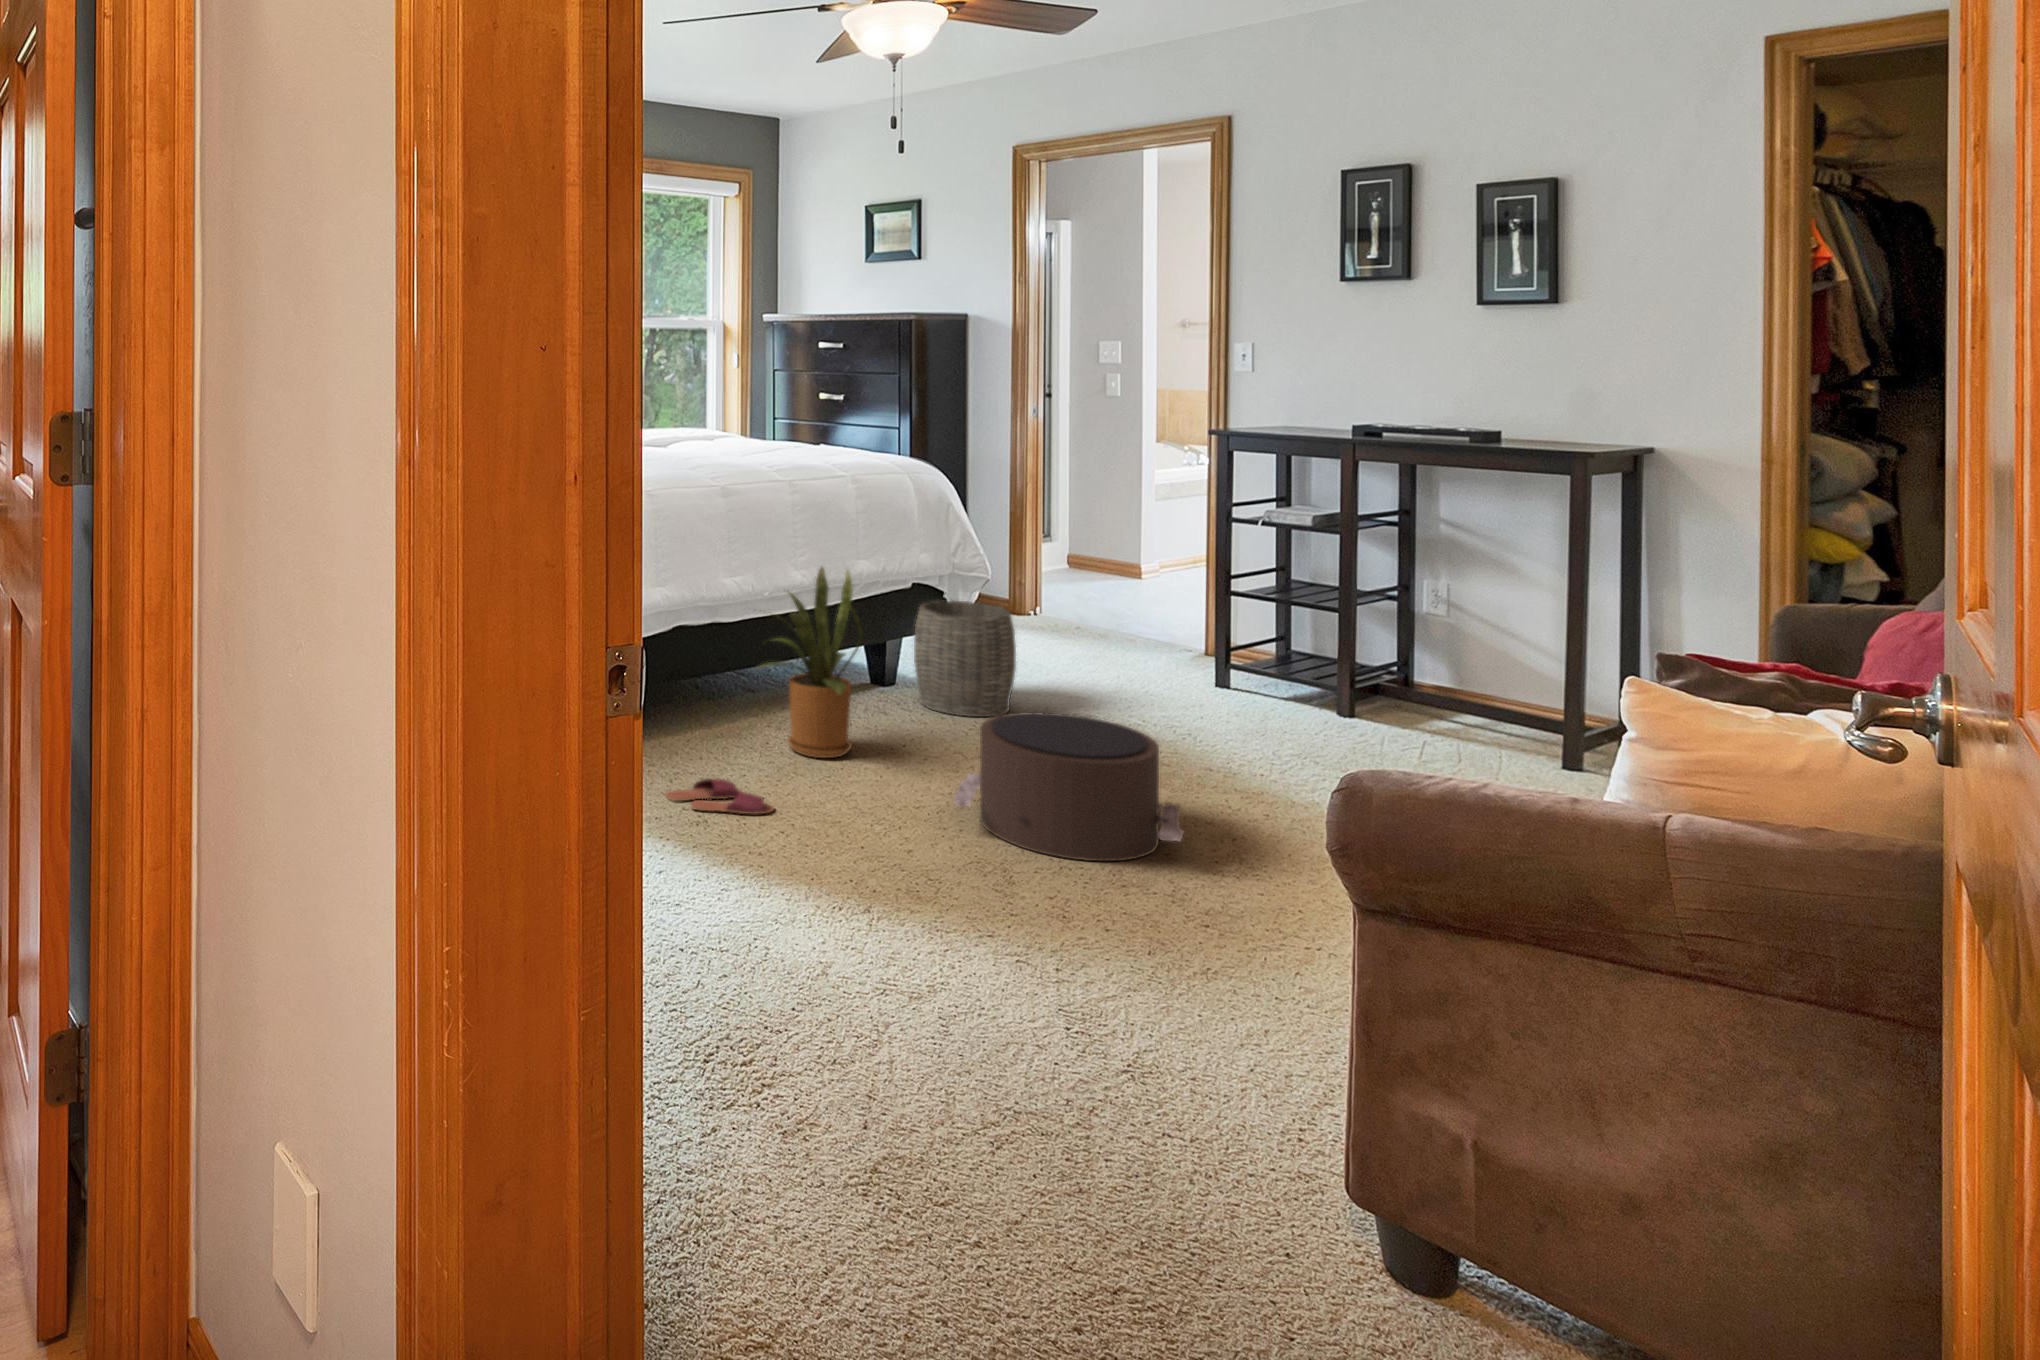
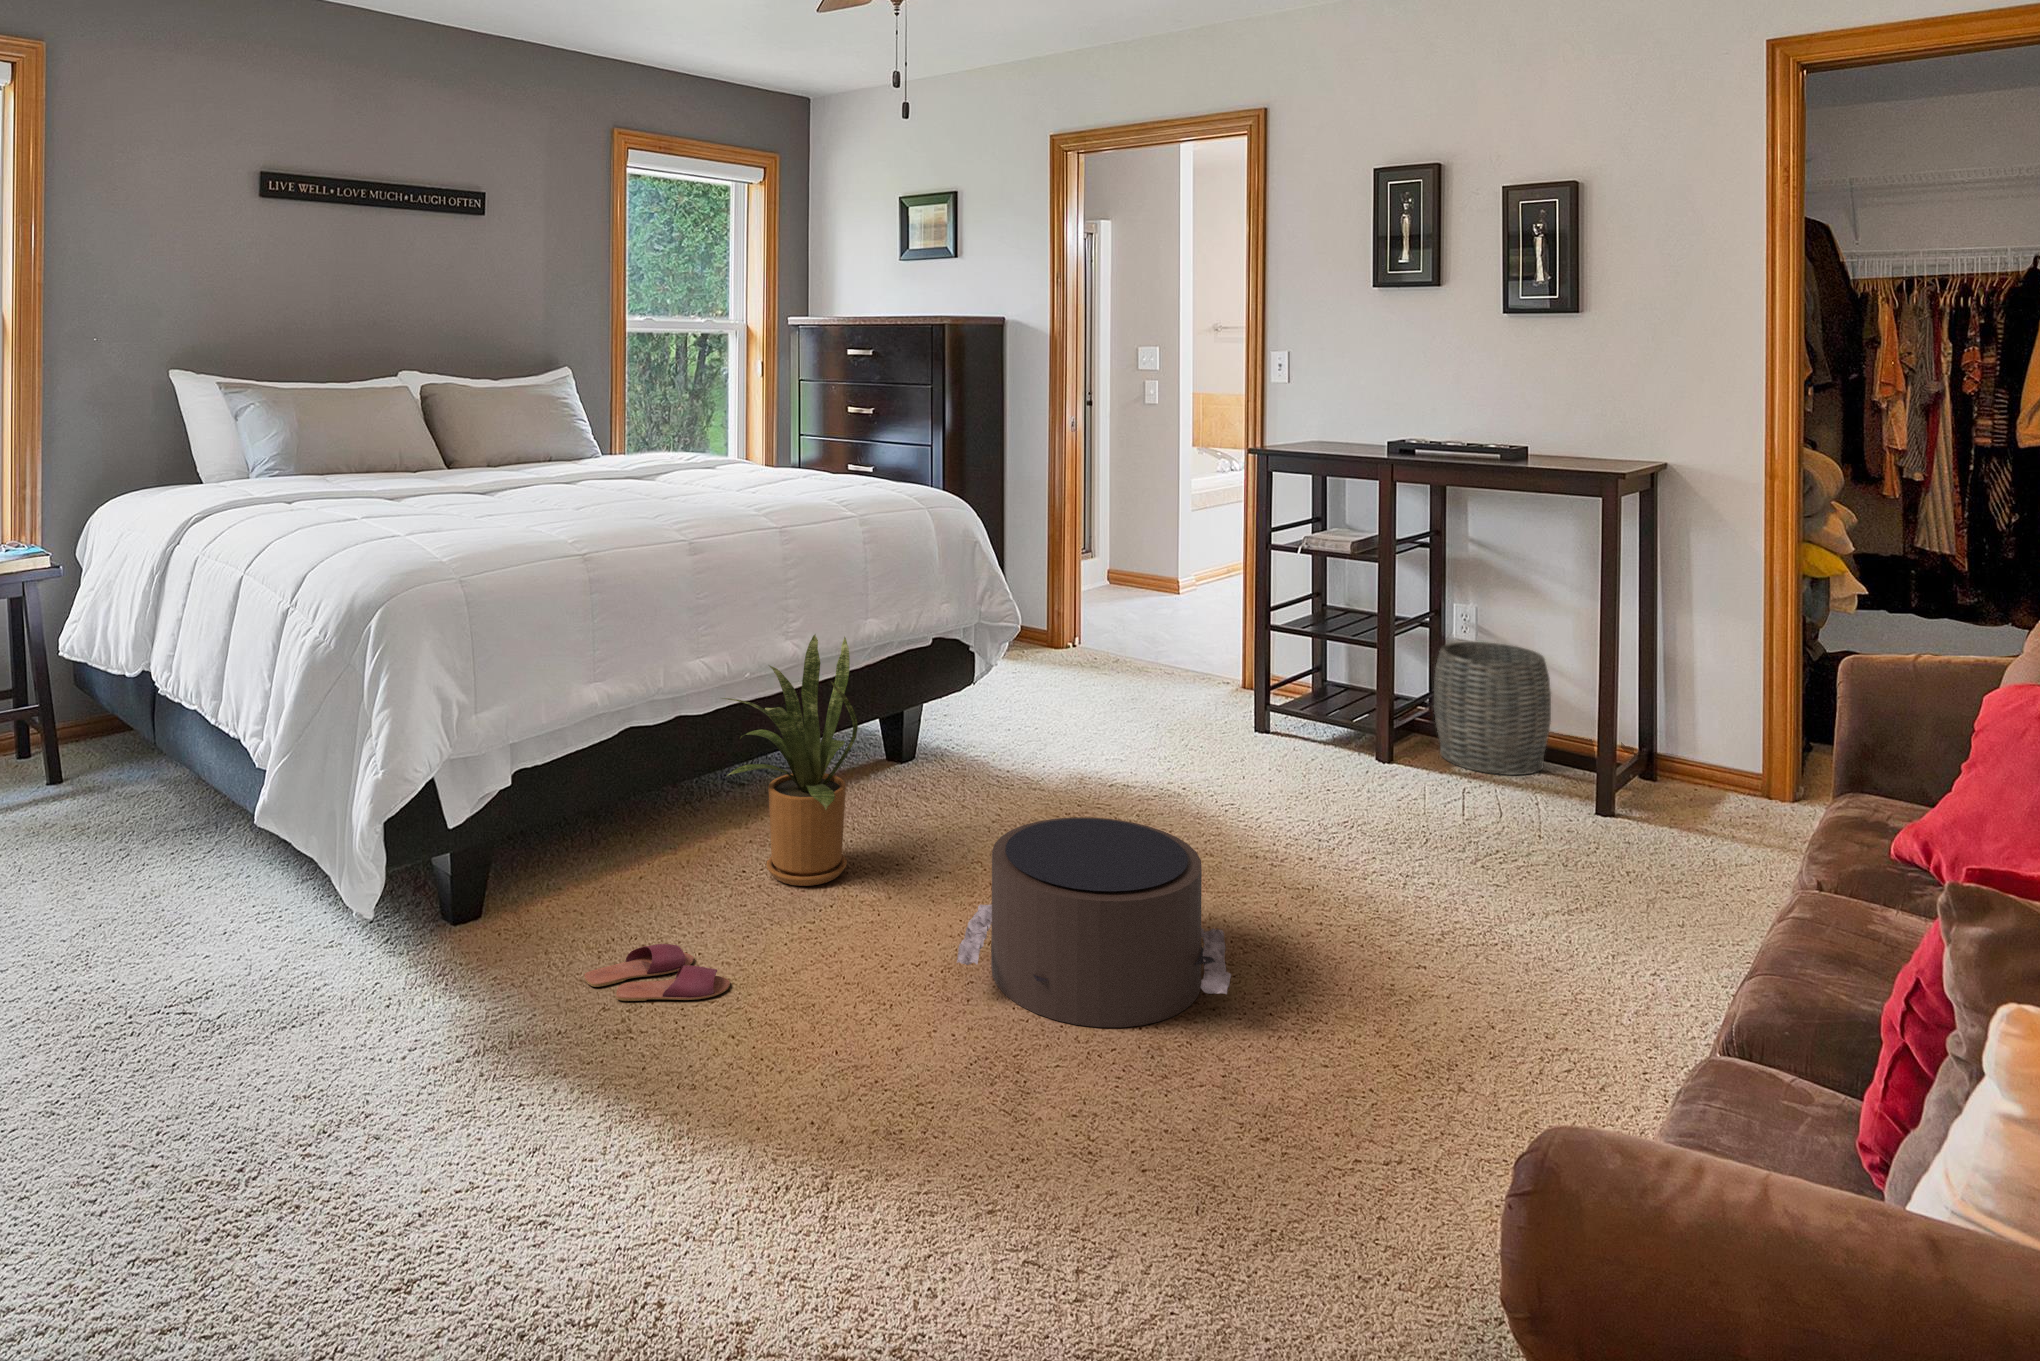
woven basket: present [914,601,1016,717] -> present [1434,642,1551,775]

